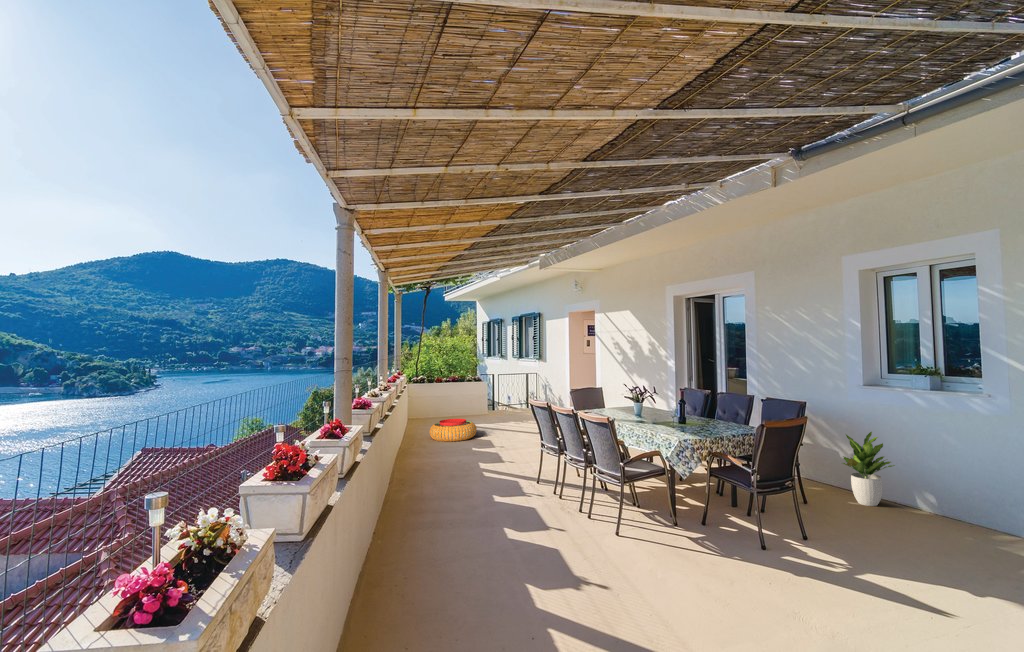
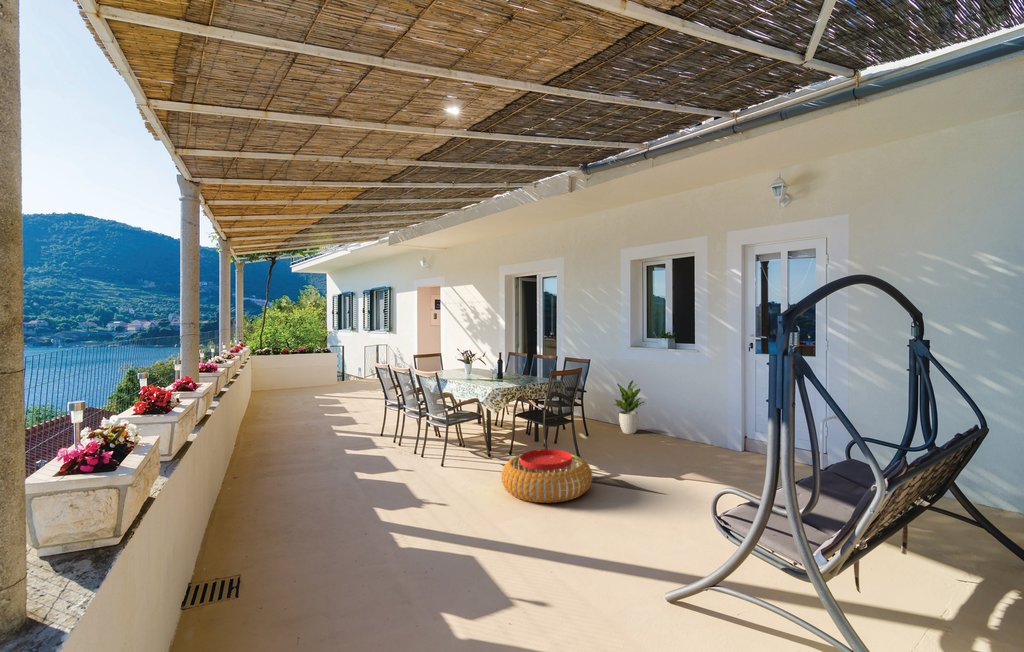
pouf: present [430,419,477,442] -> present [501,449,592,503]

